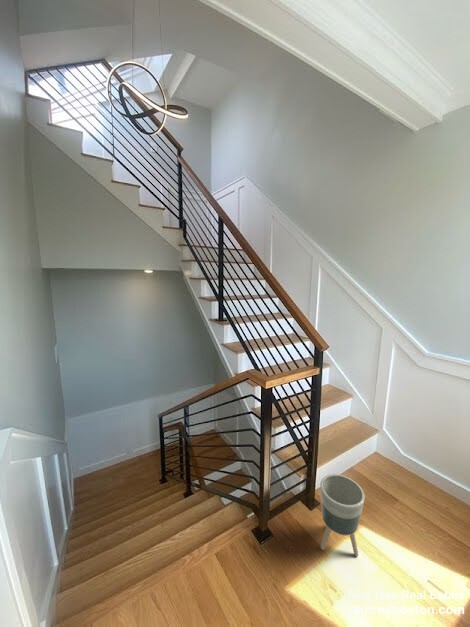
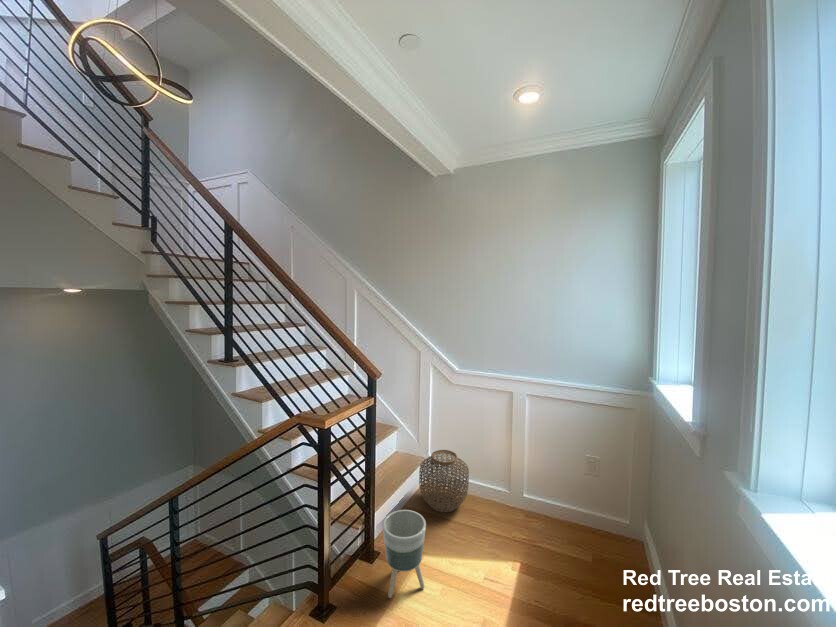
woven basket: none [367,428,424,491] -> present [419,450,469,512]

